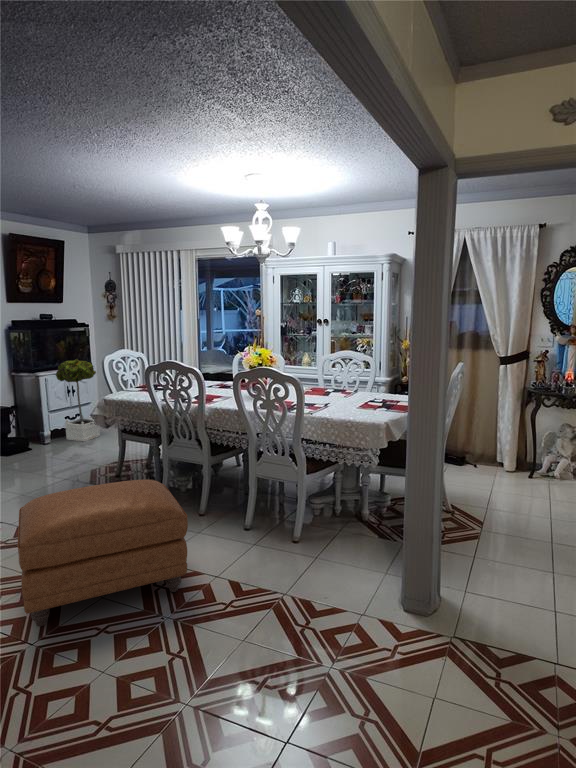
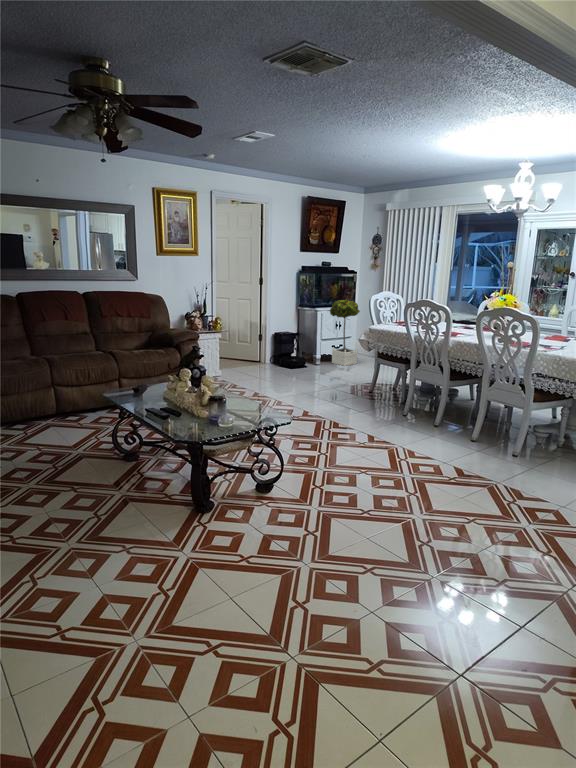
ottoman: present [17,480,188,627] -> none [314,383,429,465]

